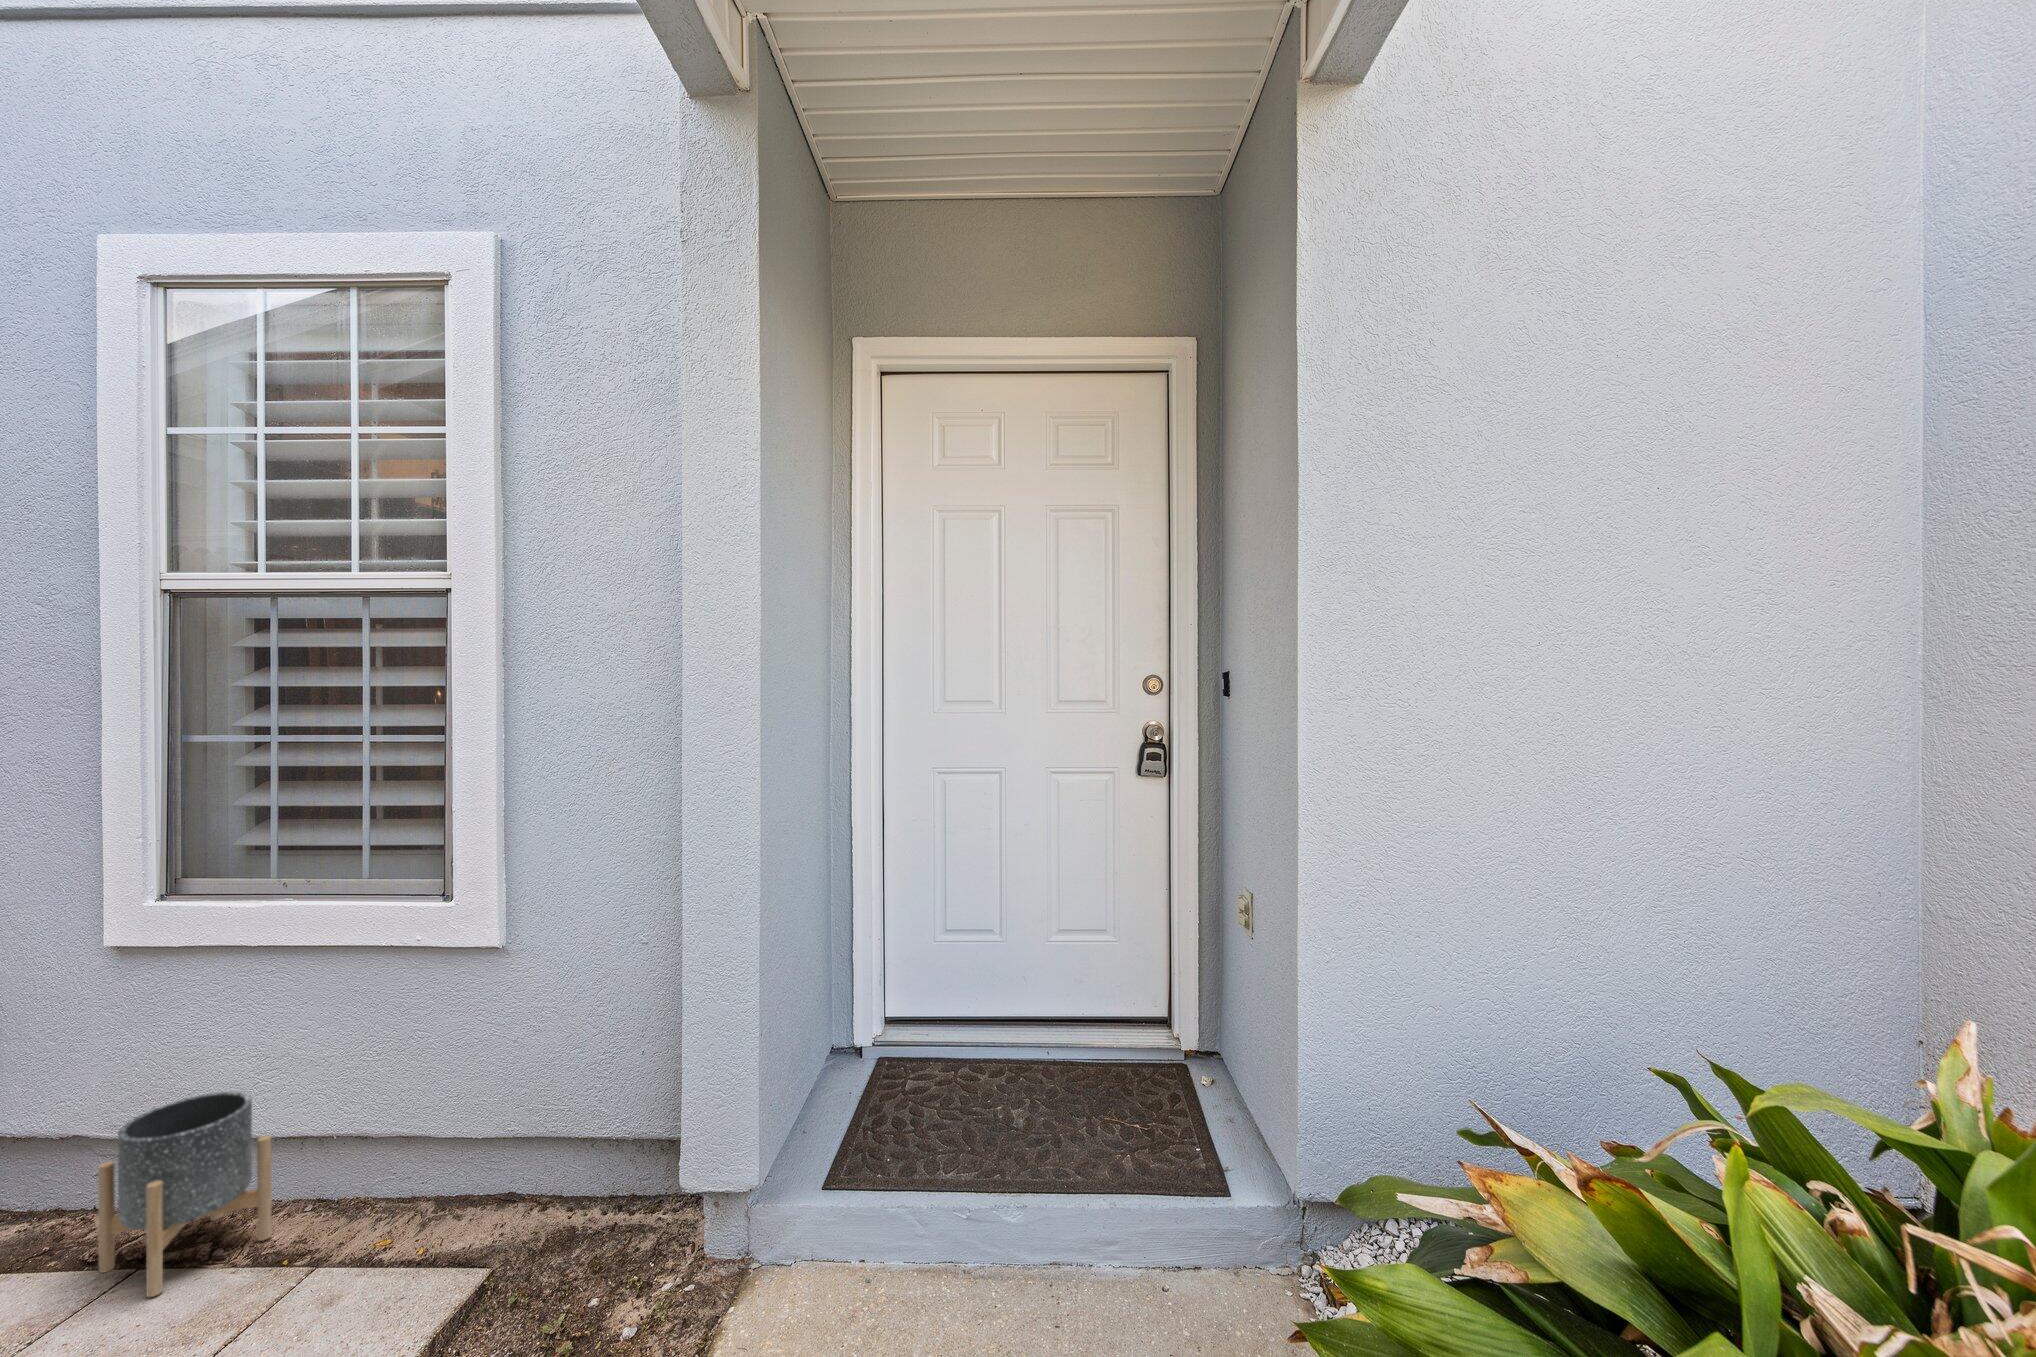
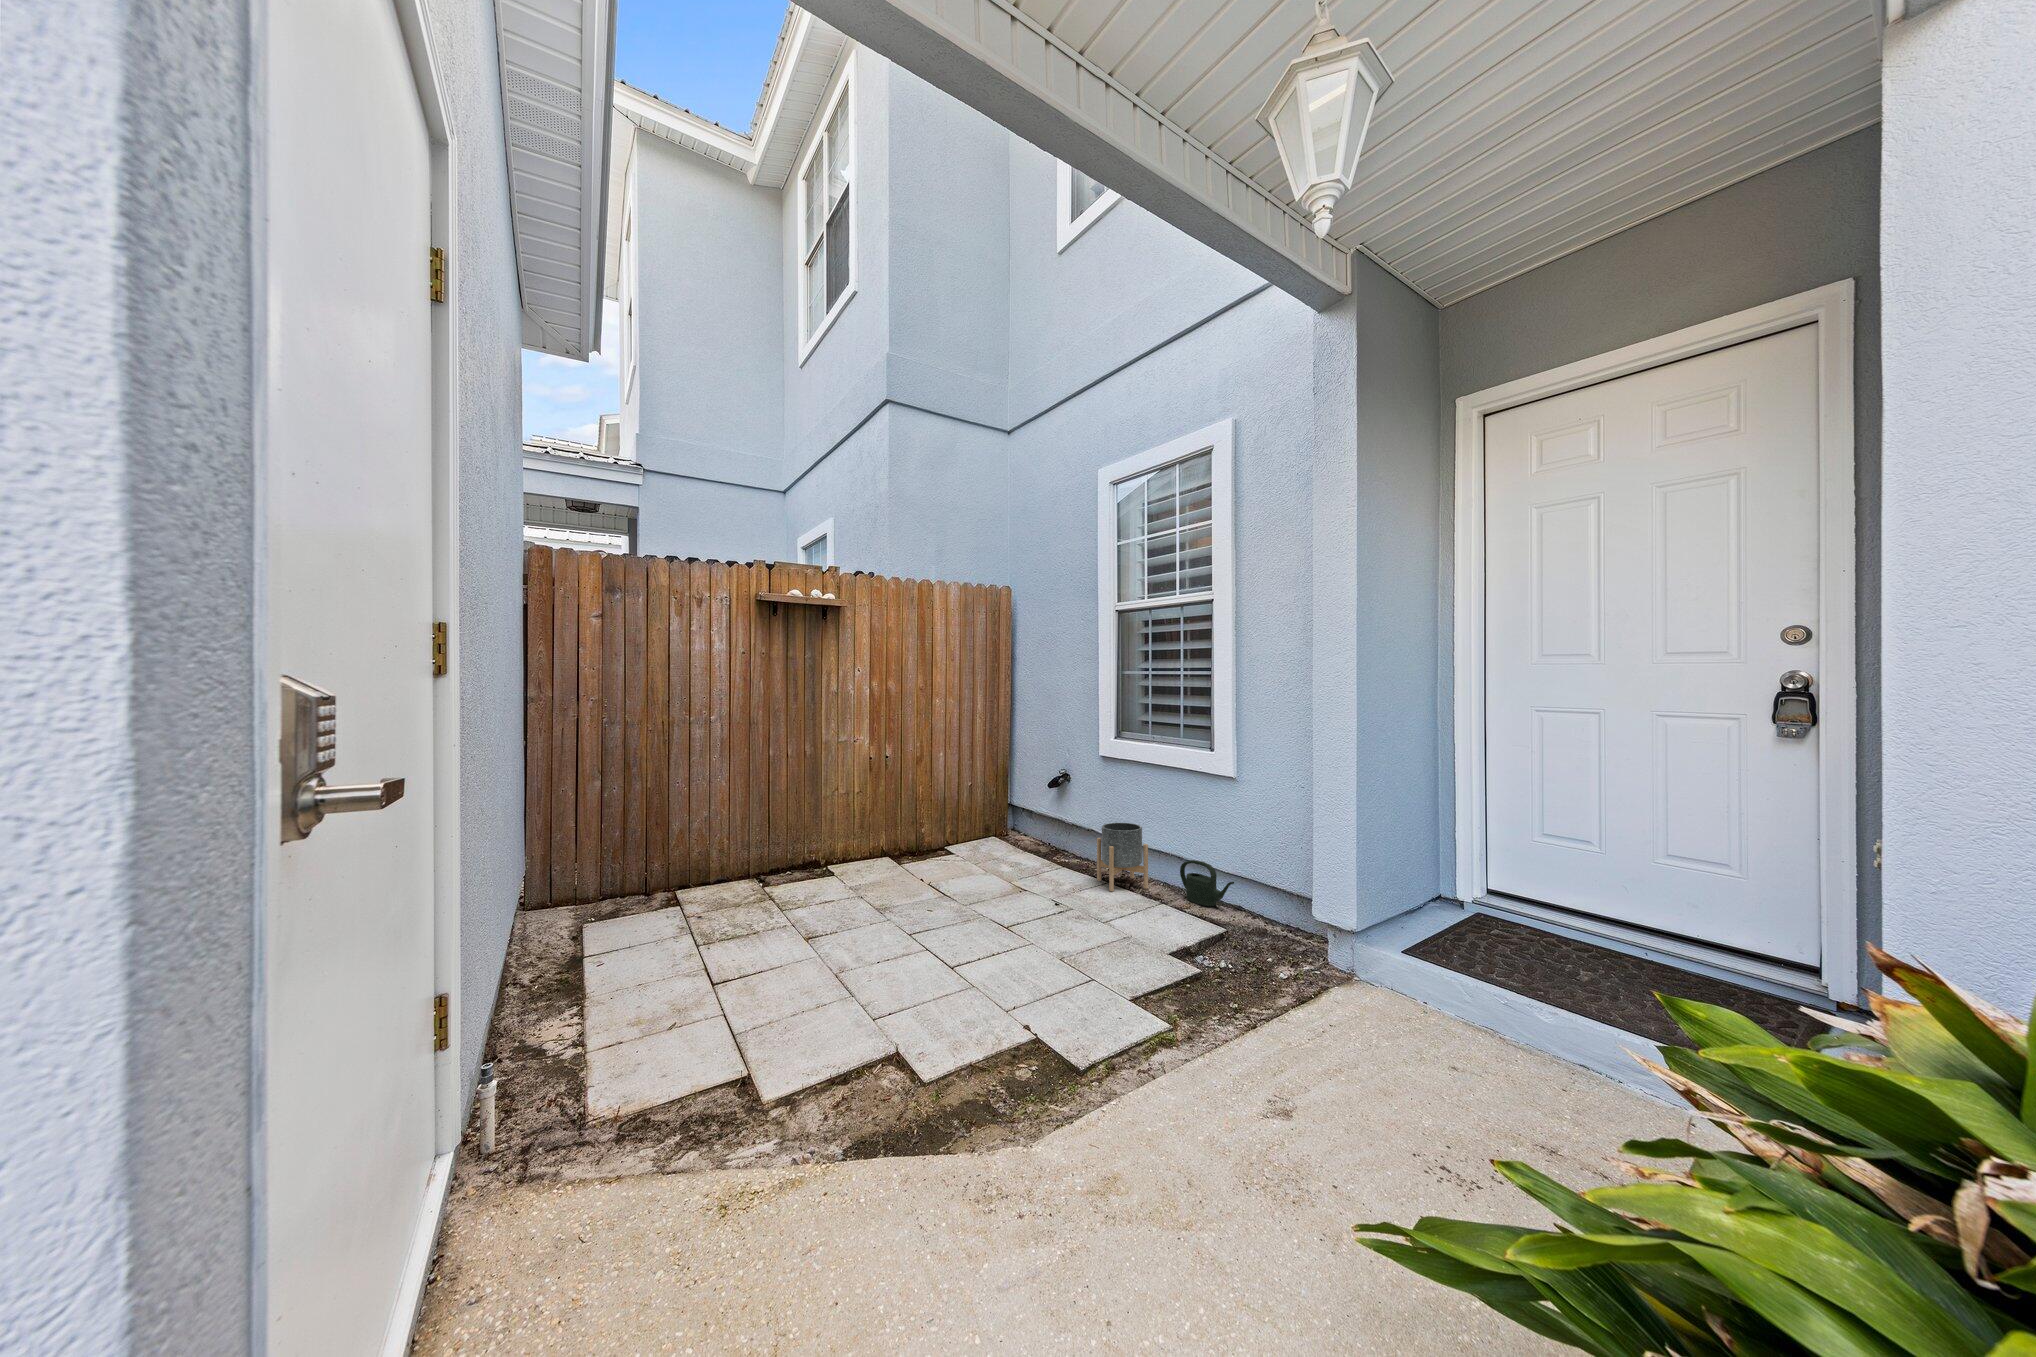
watering can: none [364,1134,505,1230] -> present [1180,860,1234,907]

